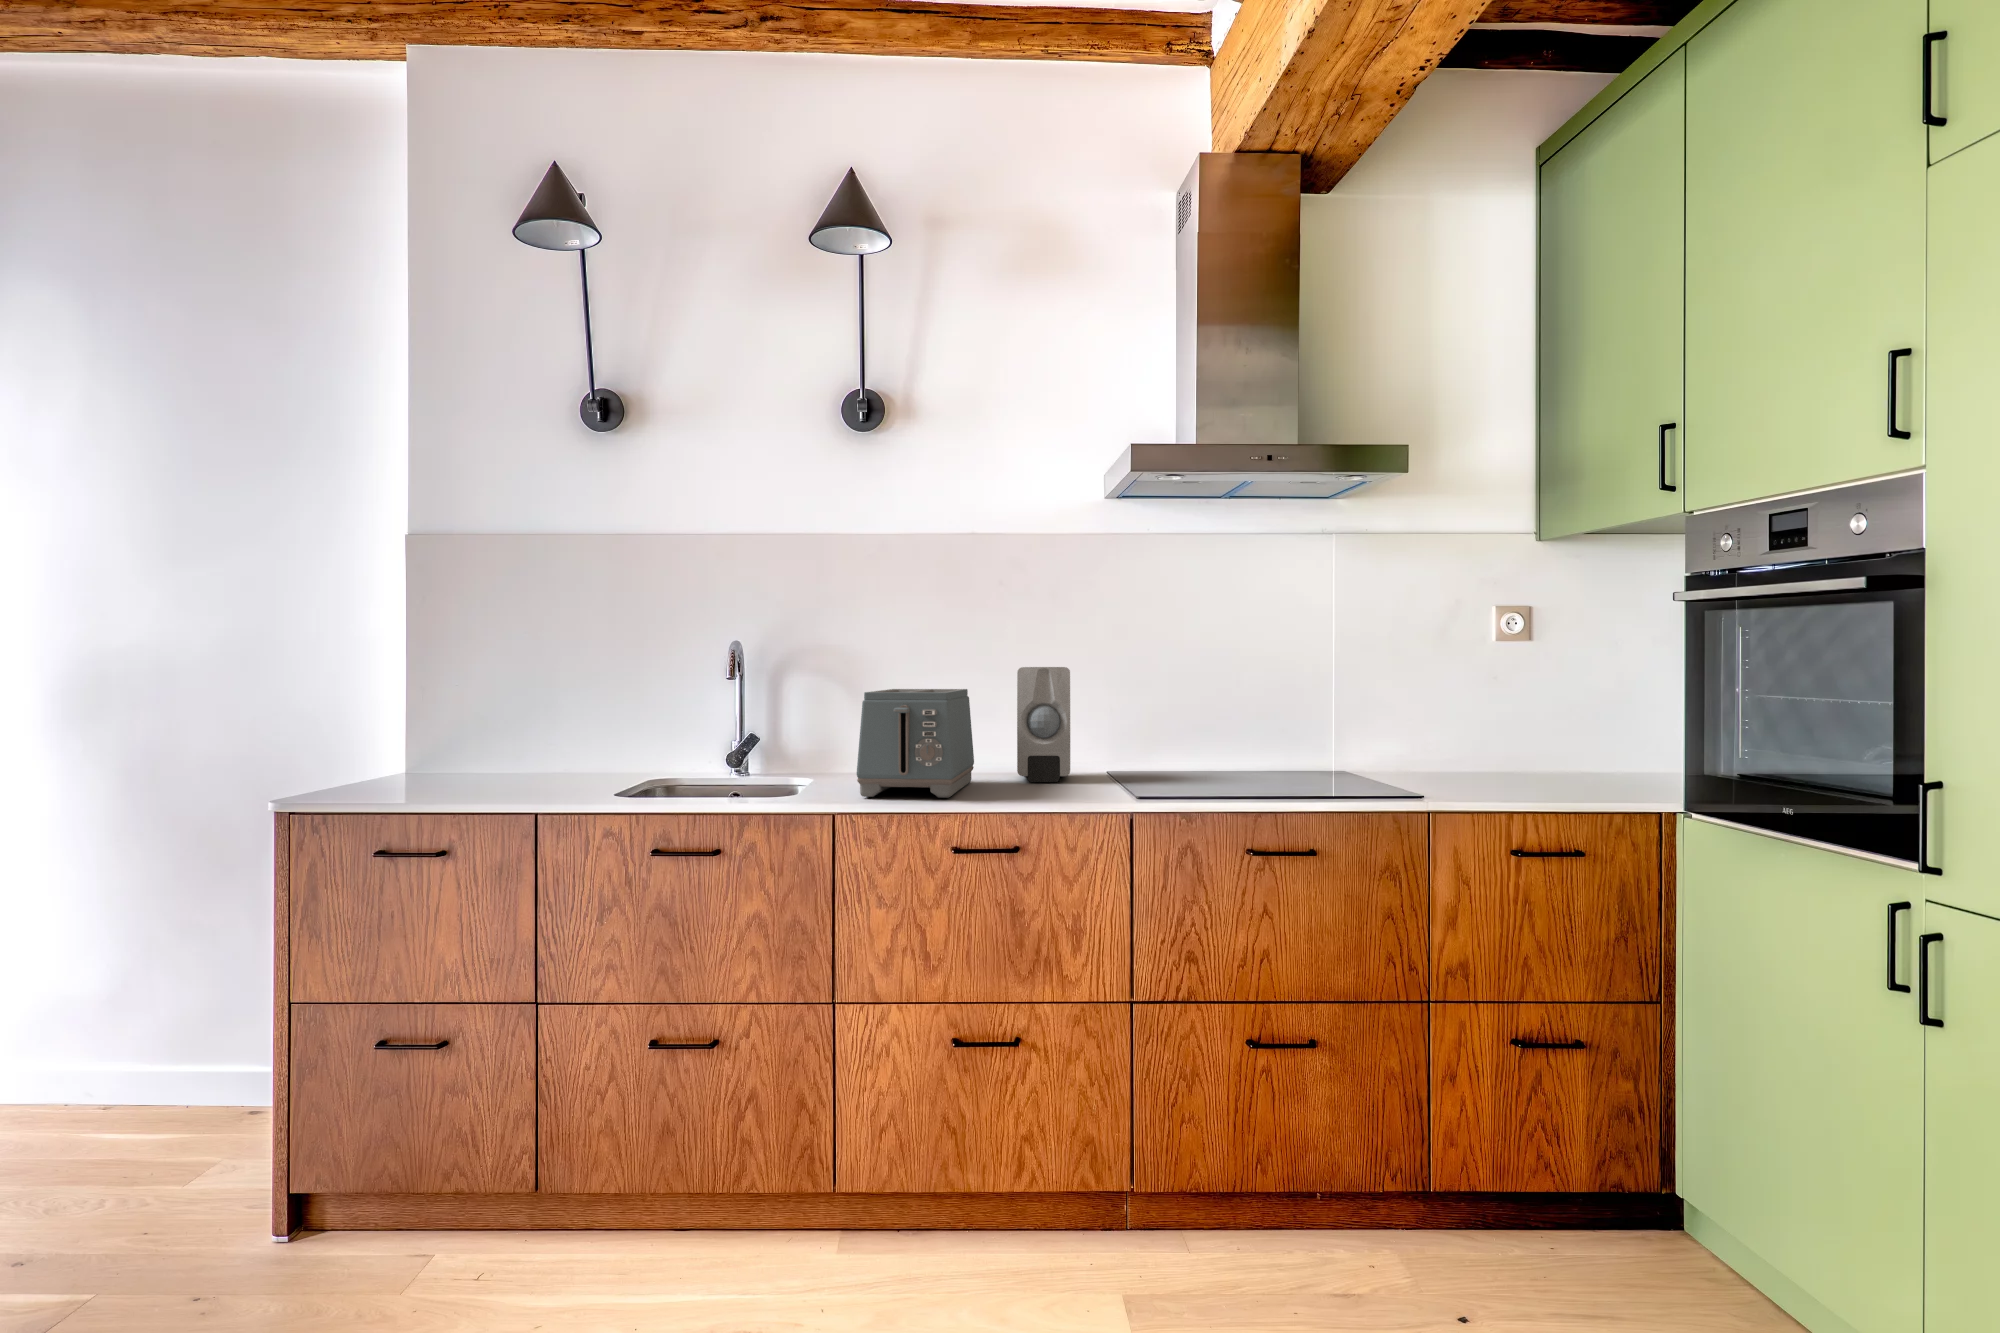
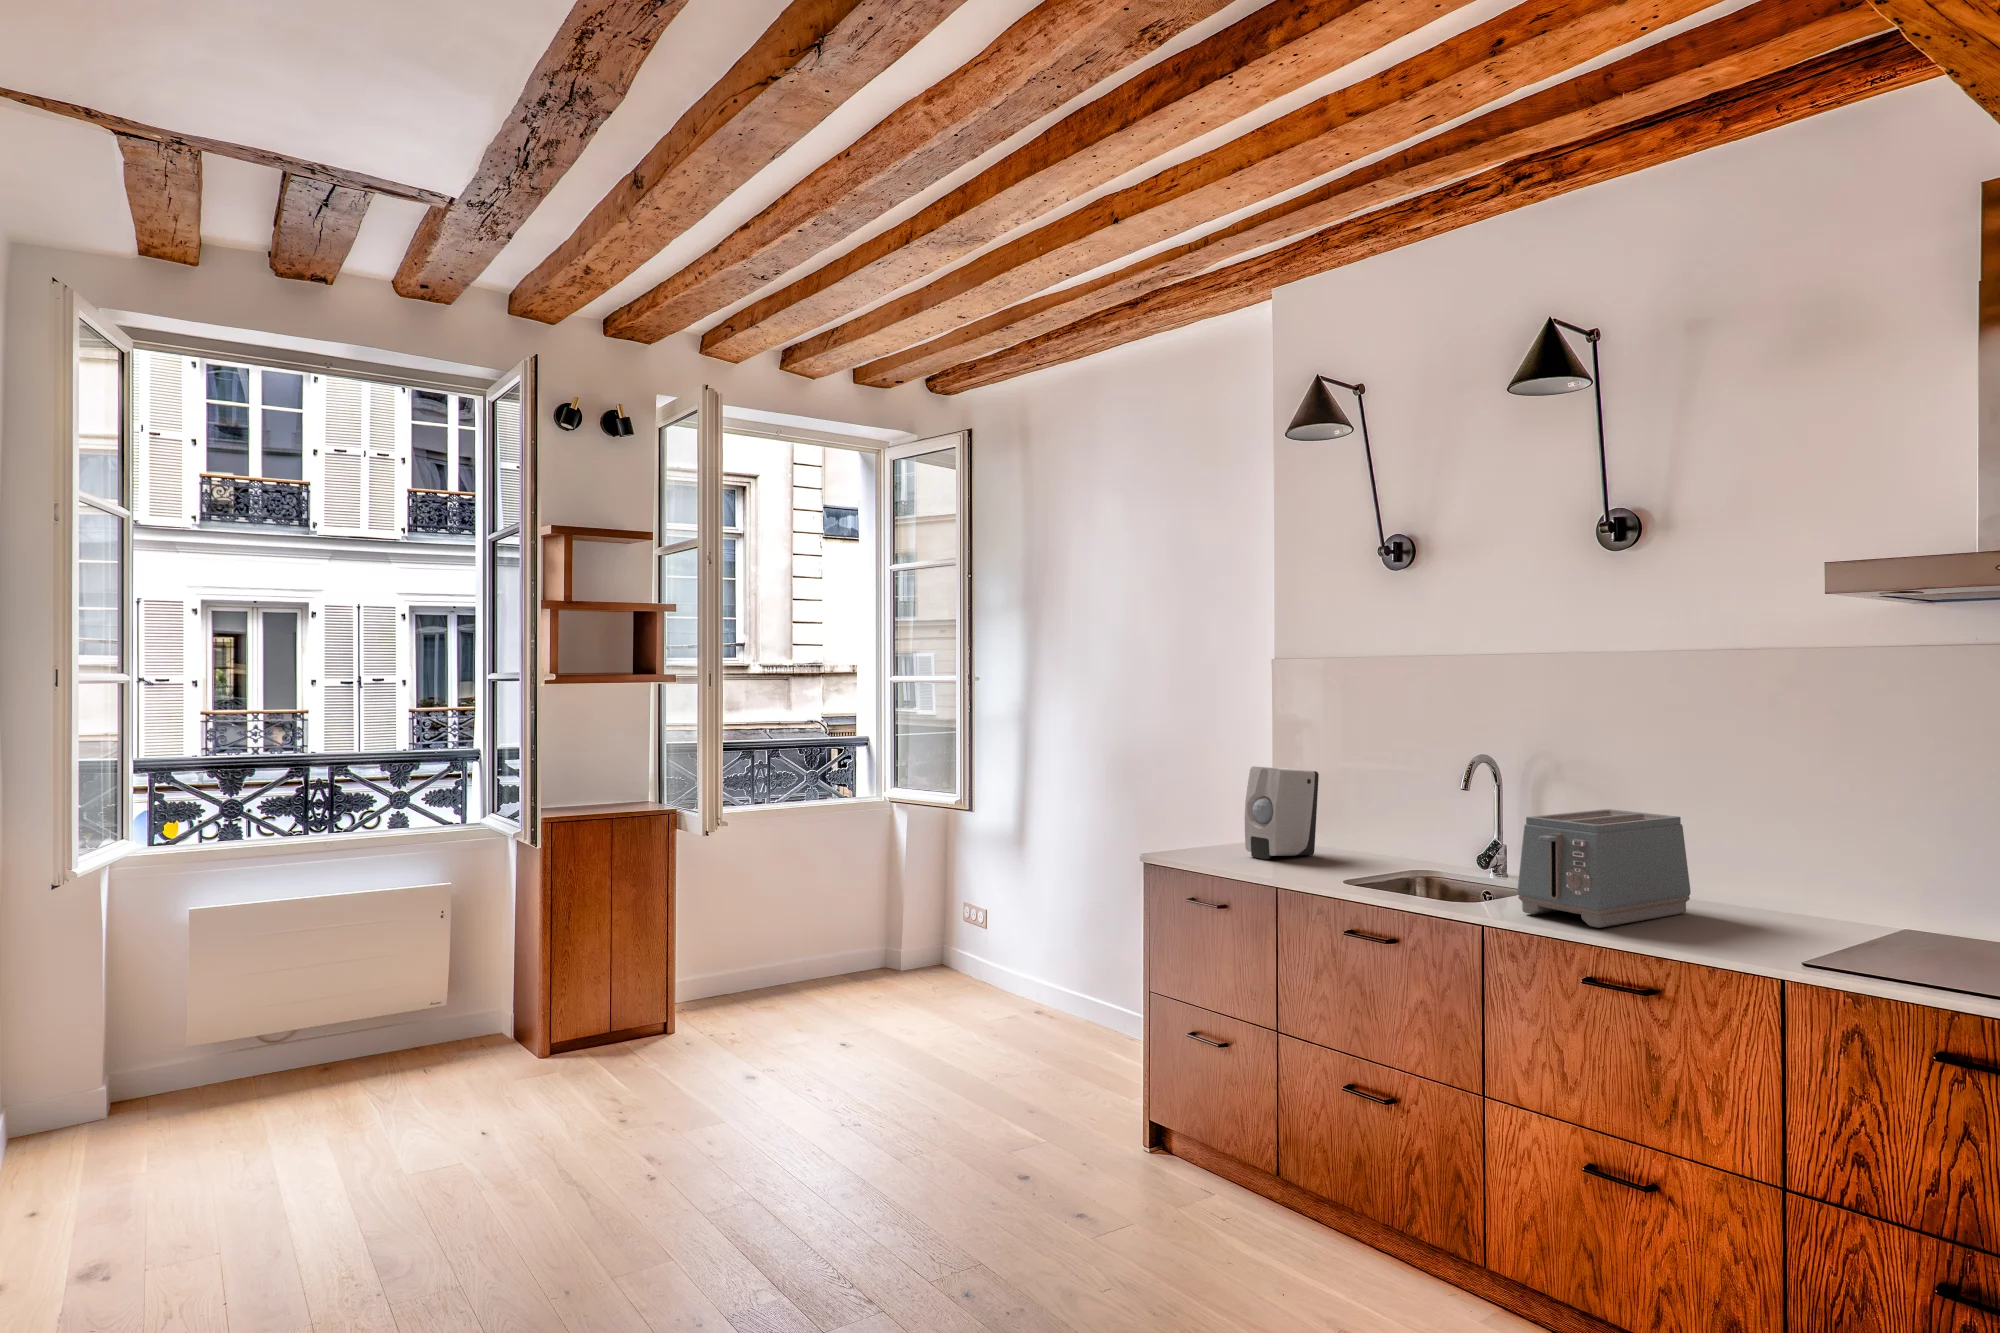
soap dispenser: present [1017,667,1070,782] -> present [1245,766,1319,859]

